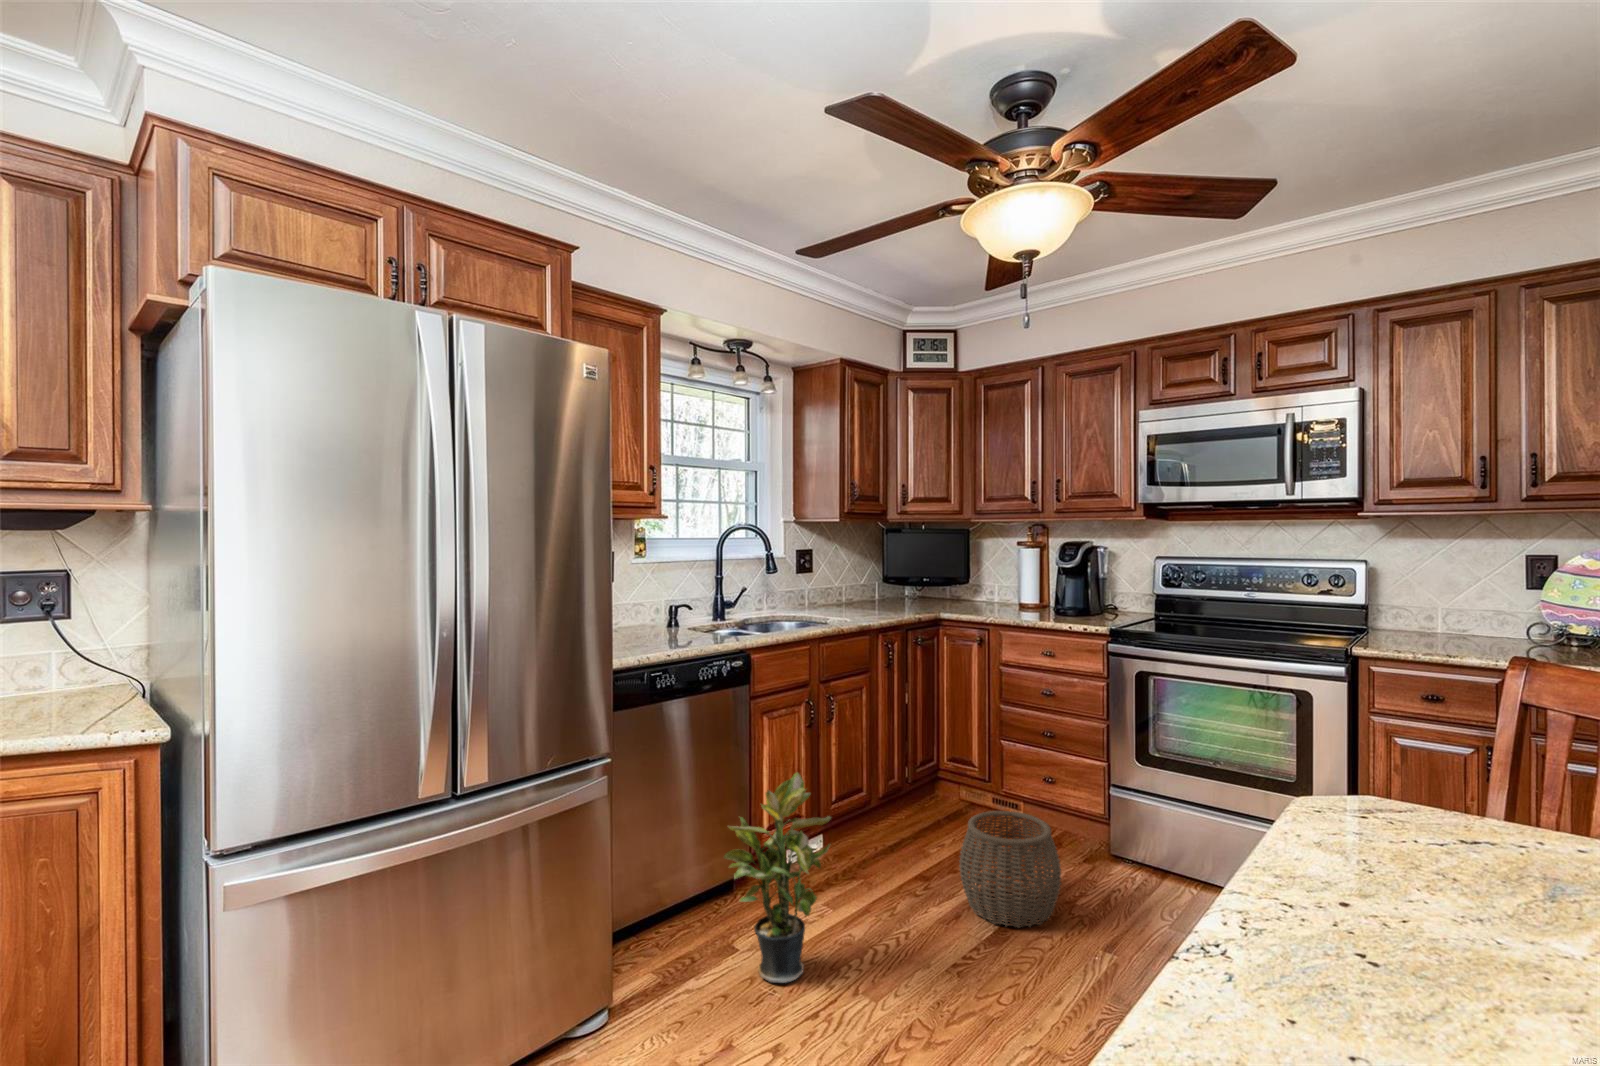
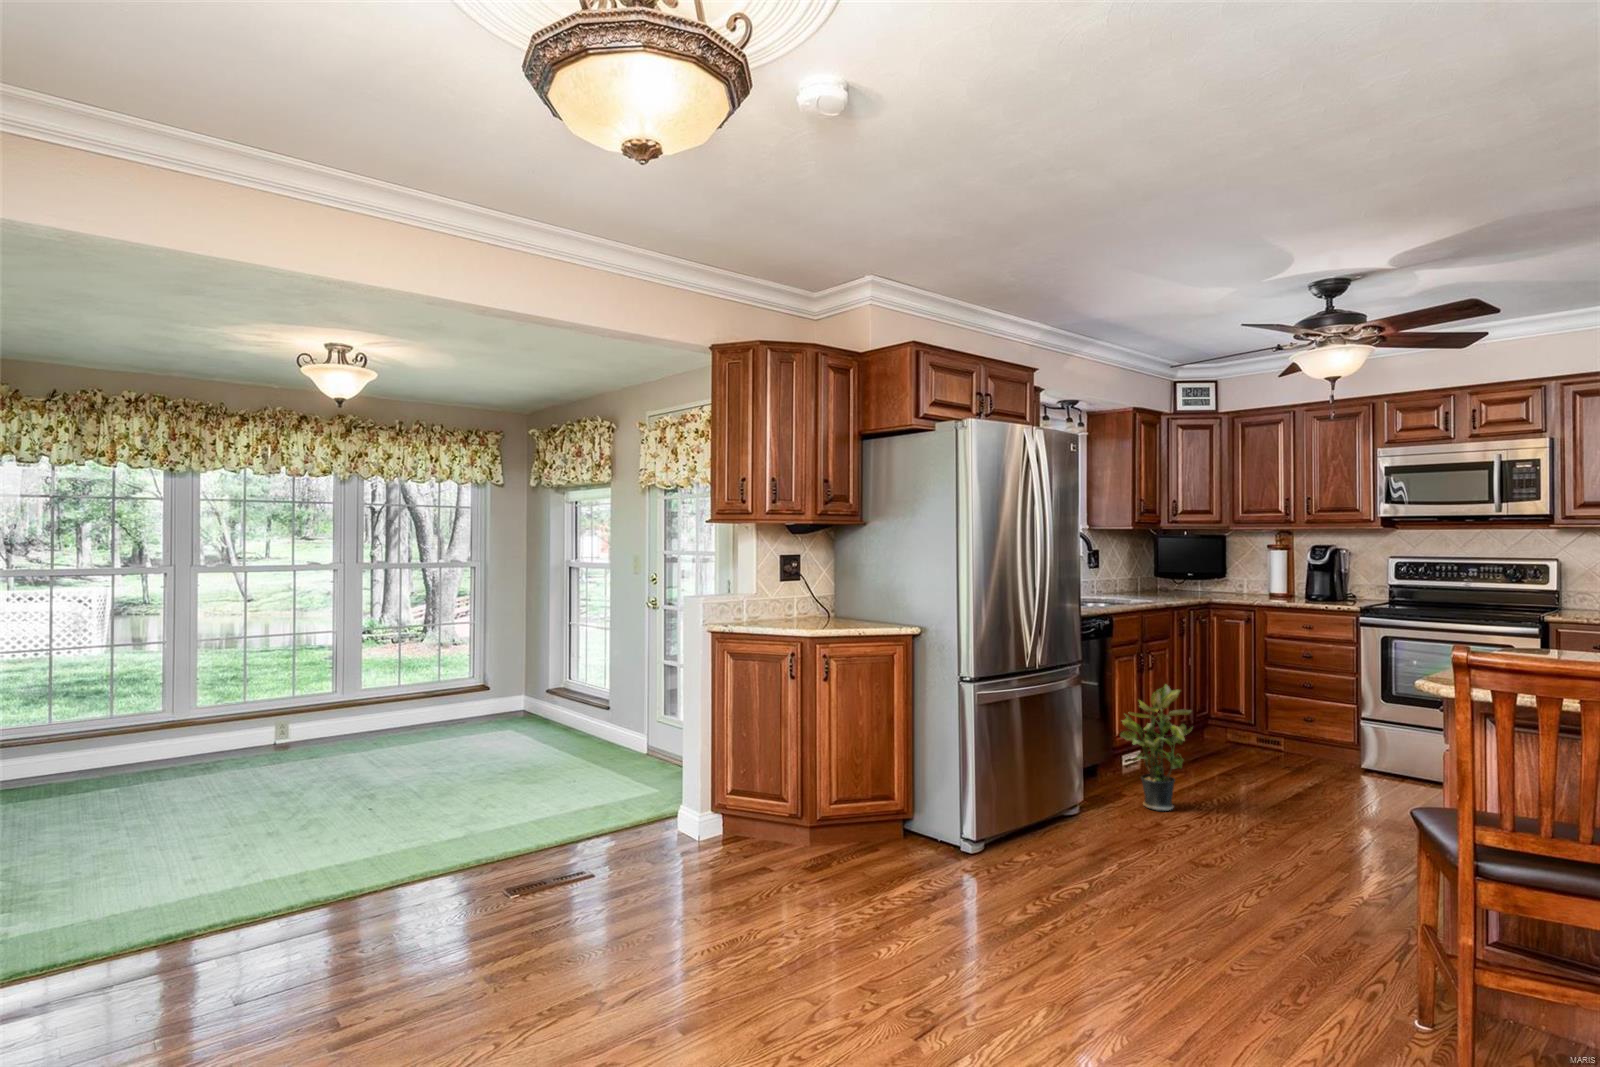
woven basket: present [959,811,1061,928] -> none [1258,727,1335,797]

